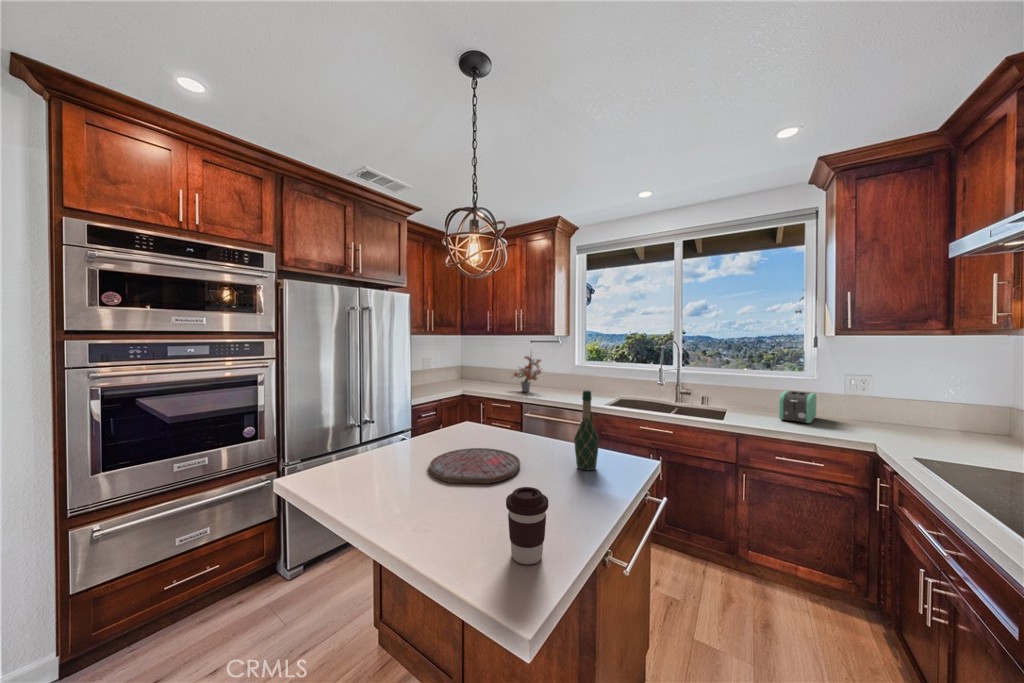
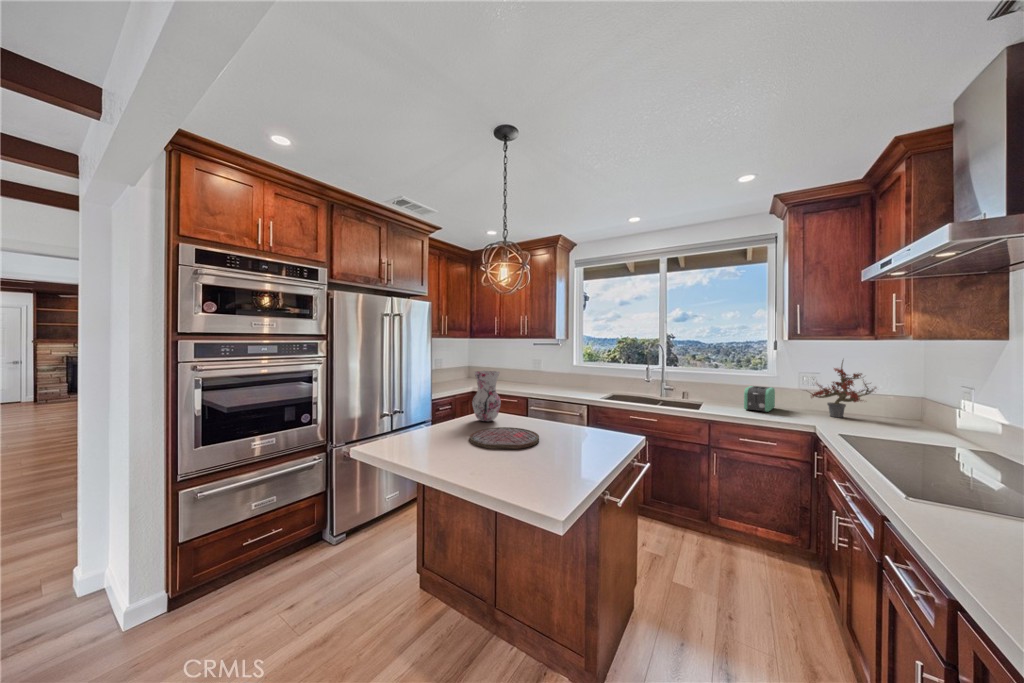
potted plant: present [514,356,541,392] -> present [806,361,876,418]
vase: none [443,375,479,438] -> present [472,371,501,422]
wine bottle: present [574,391,599,470] -> none [580,381,599,442]
coffee cup: present [506,487,548,564] -> none [542,440,570,489]

